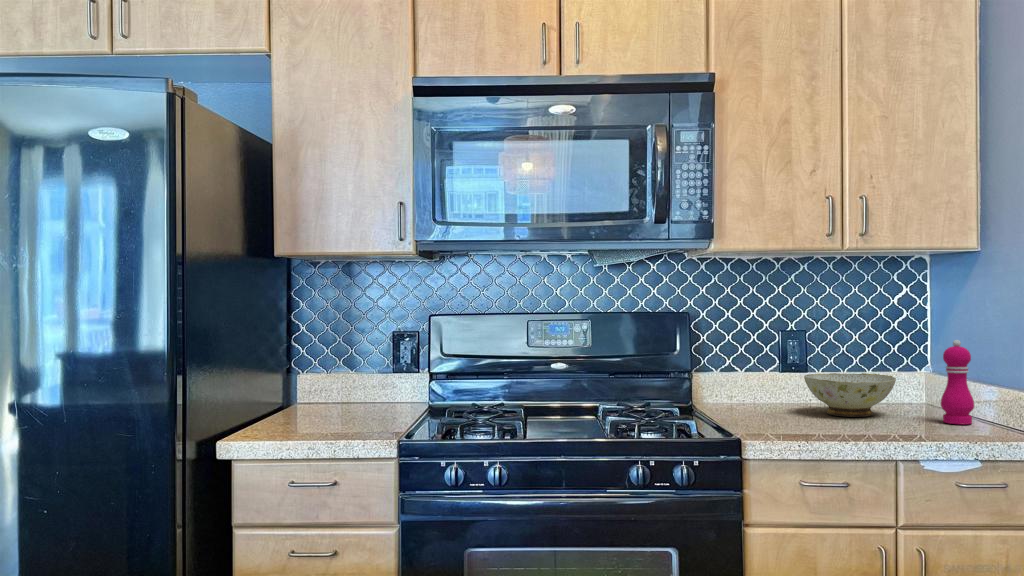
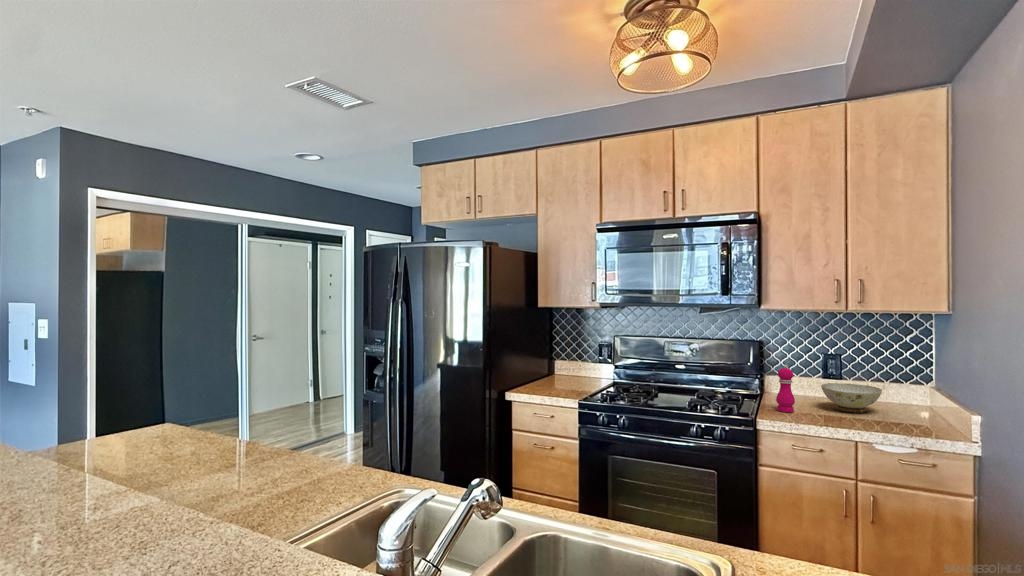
pepper mill: present [941,340,974,424] -> present [776,365,795,412]

